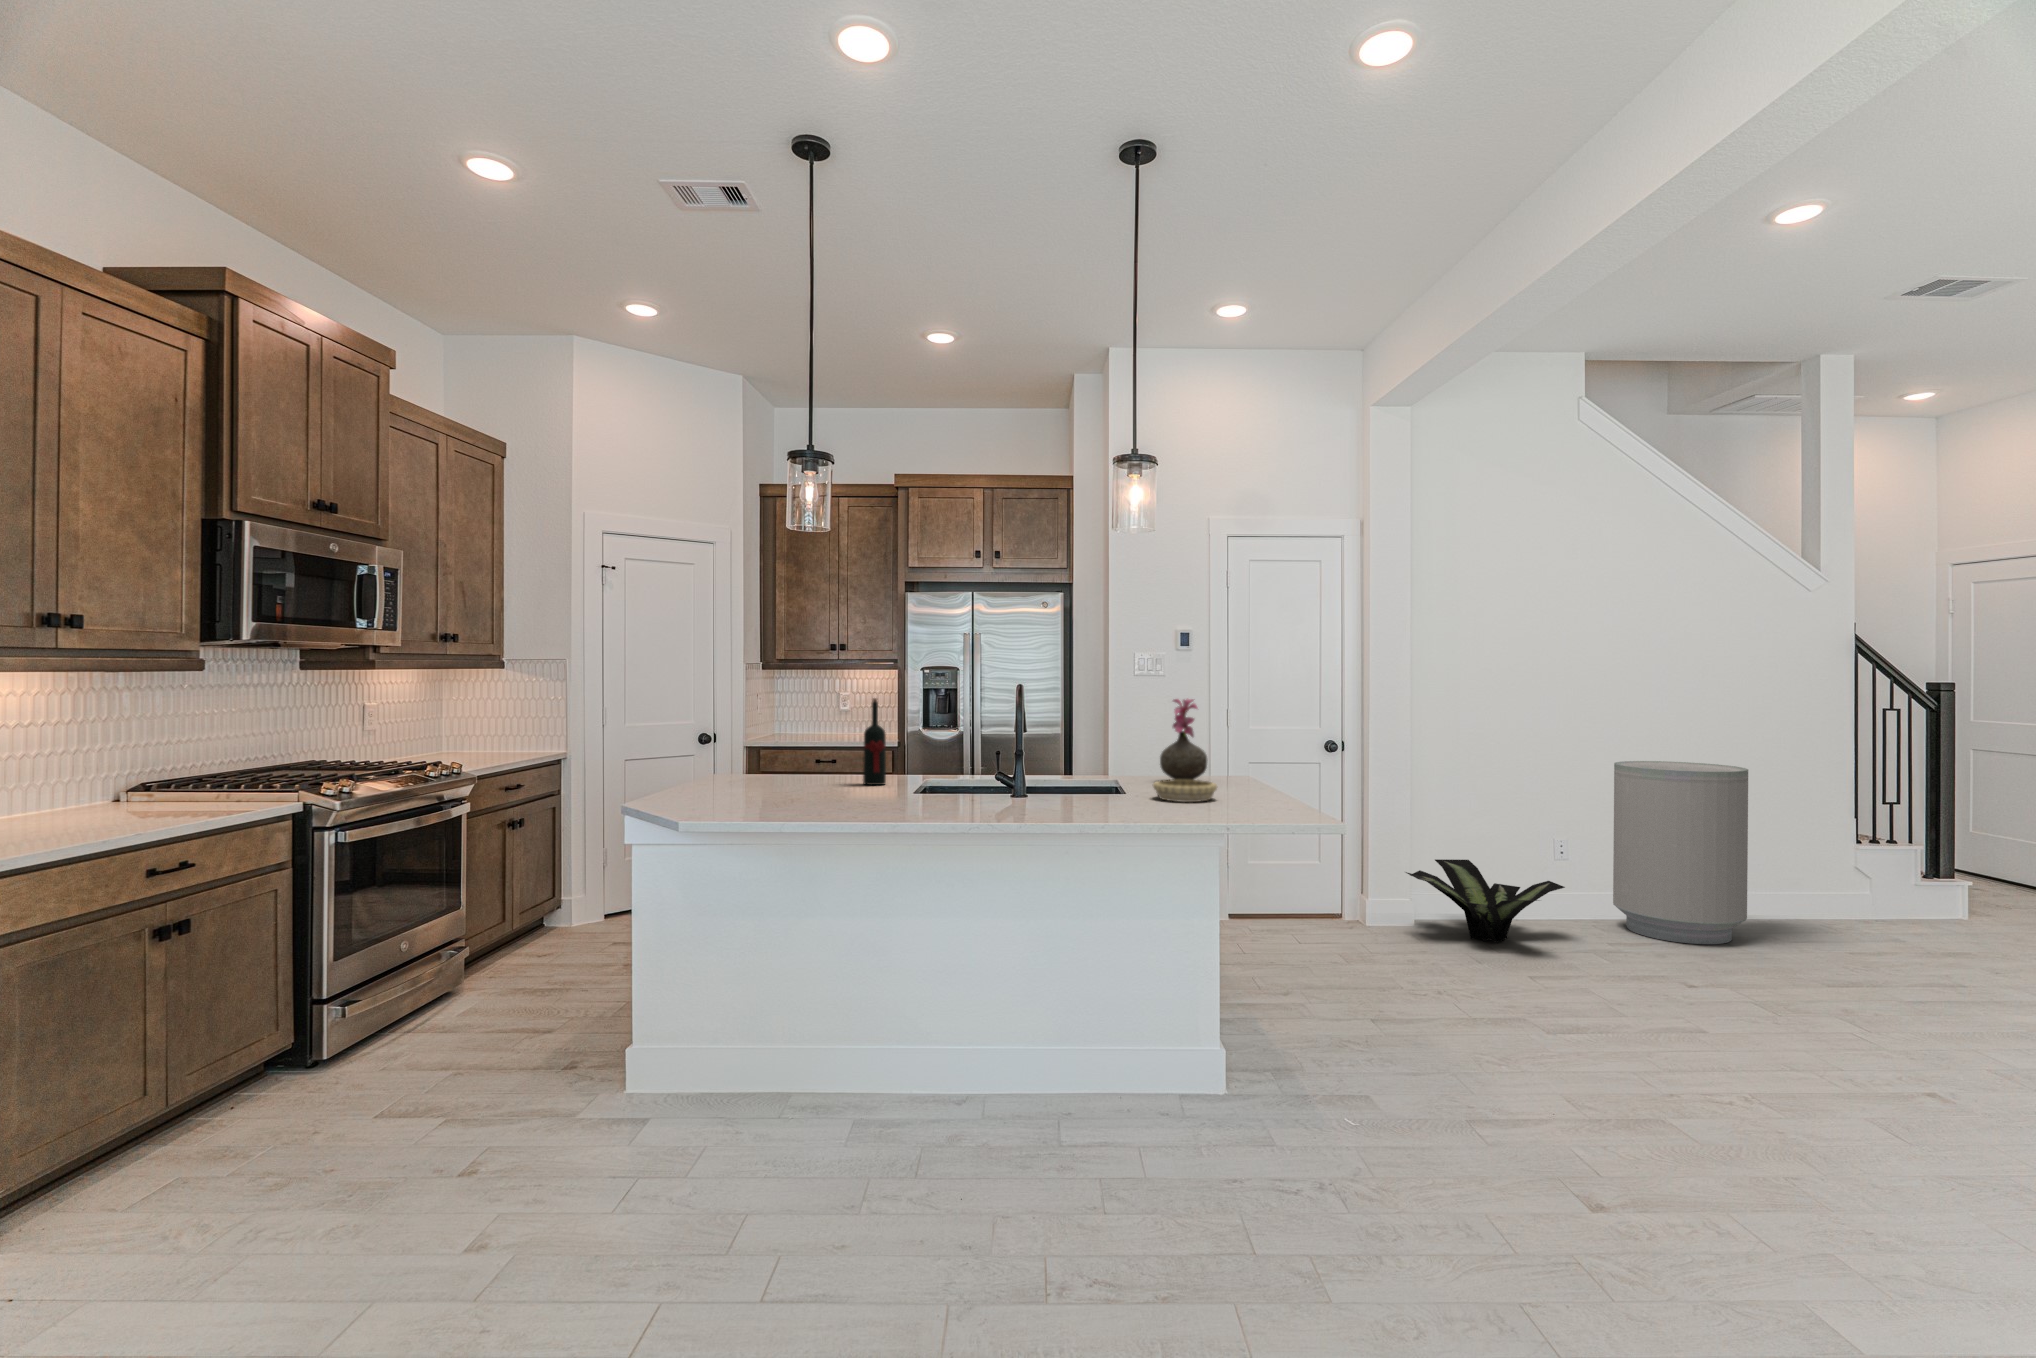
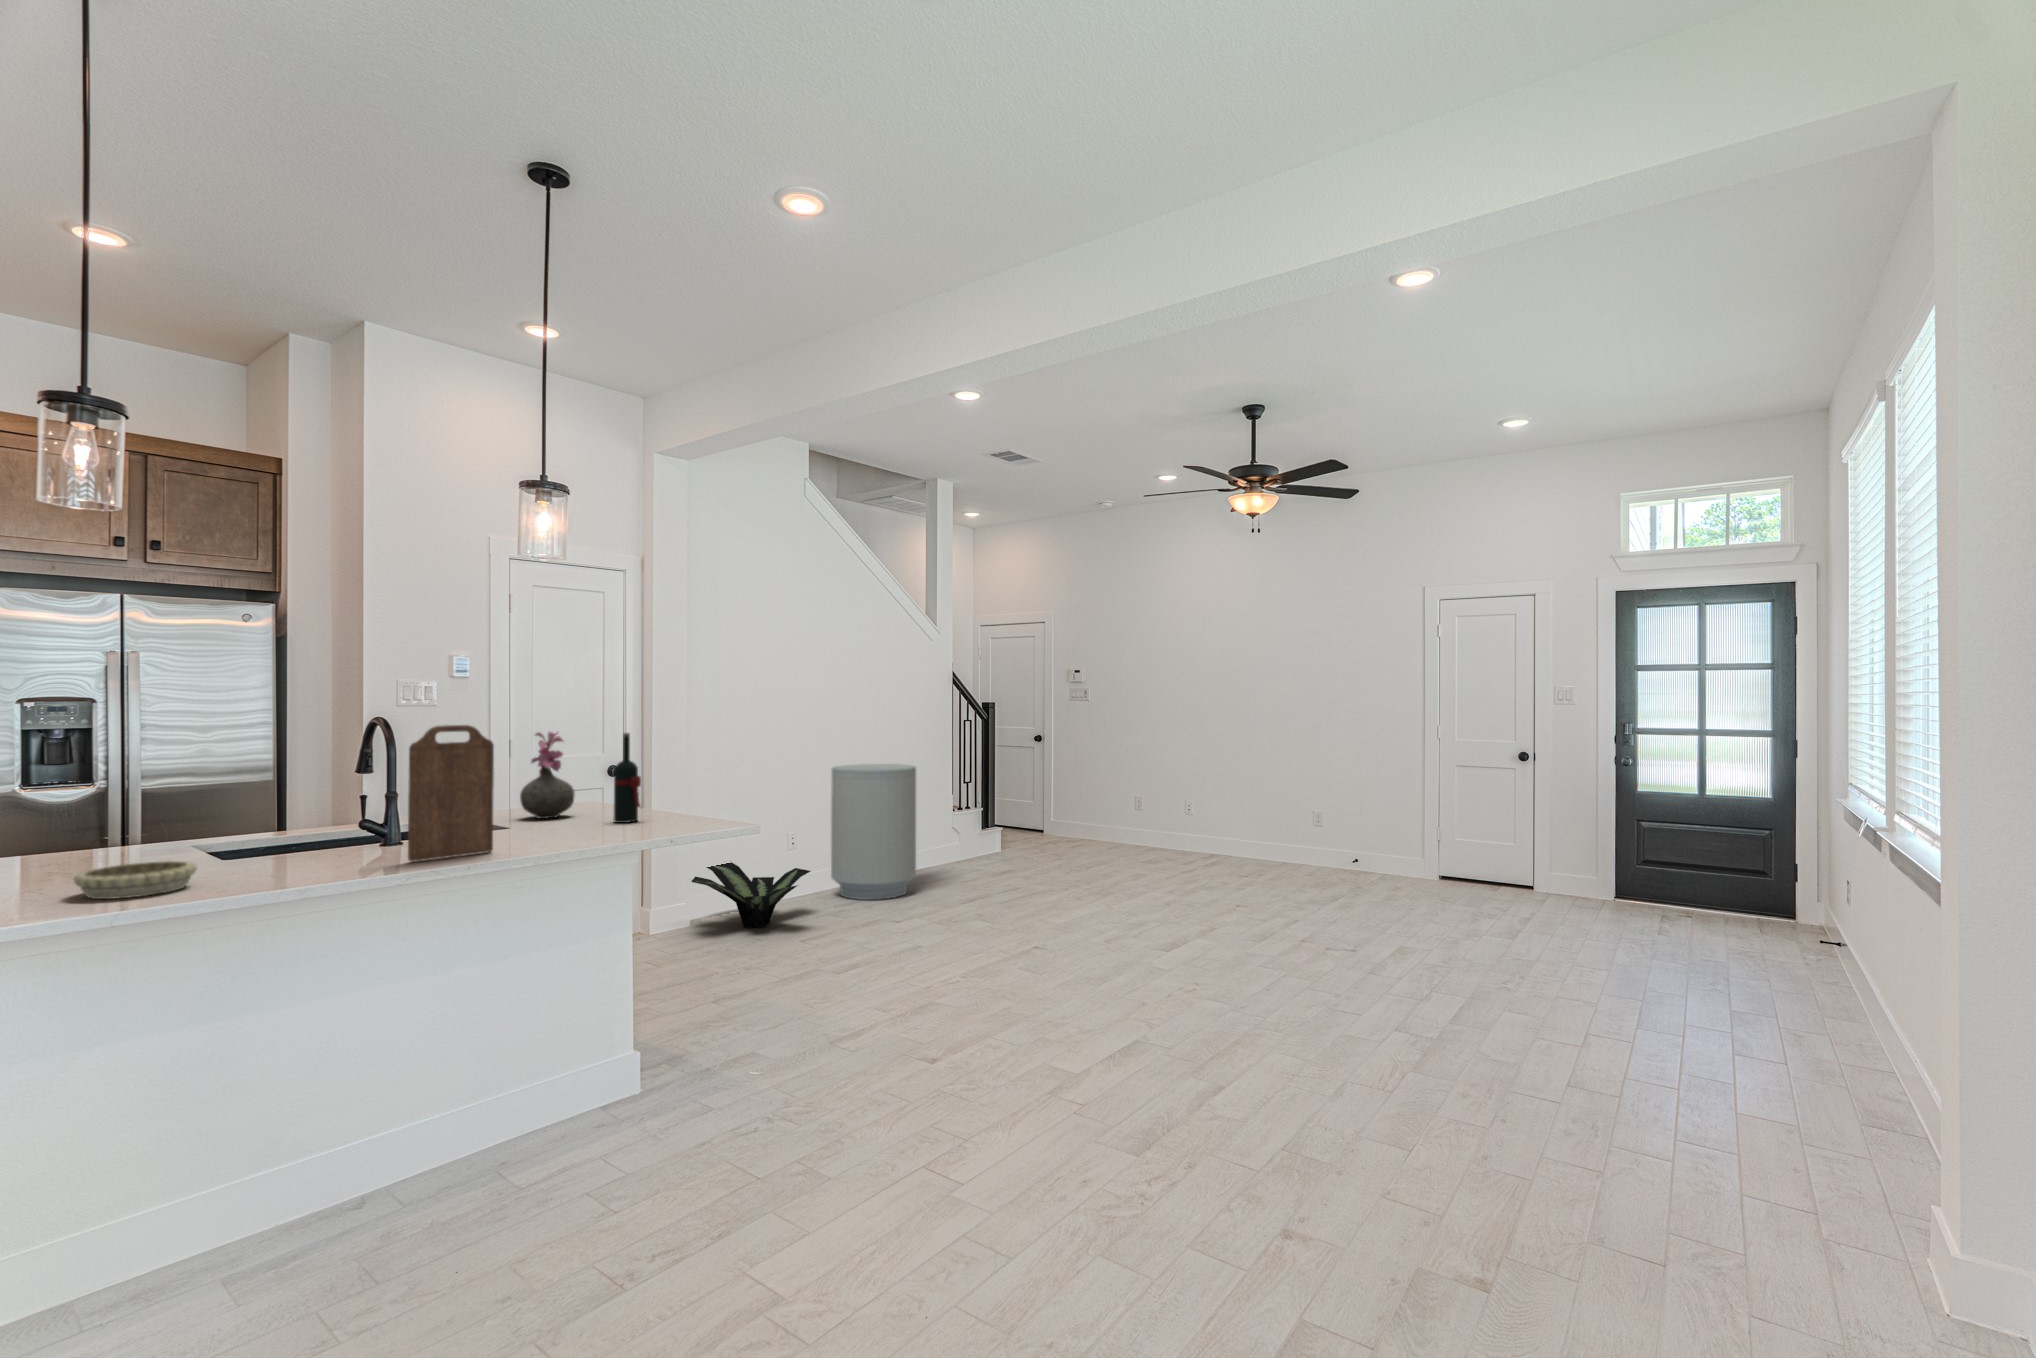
cutting board: none [1009,687,1077,803] -> present [408,725,494,862]
wine bottle: present [863,698,886,785] -> present [614,733,641,823]
decorative bowl: present [1153,779,1217,802] -> present [74,861,197,899]

